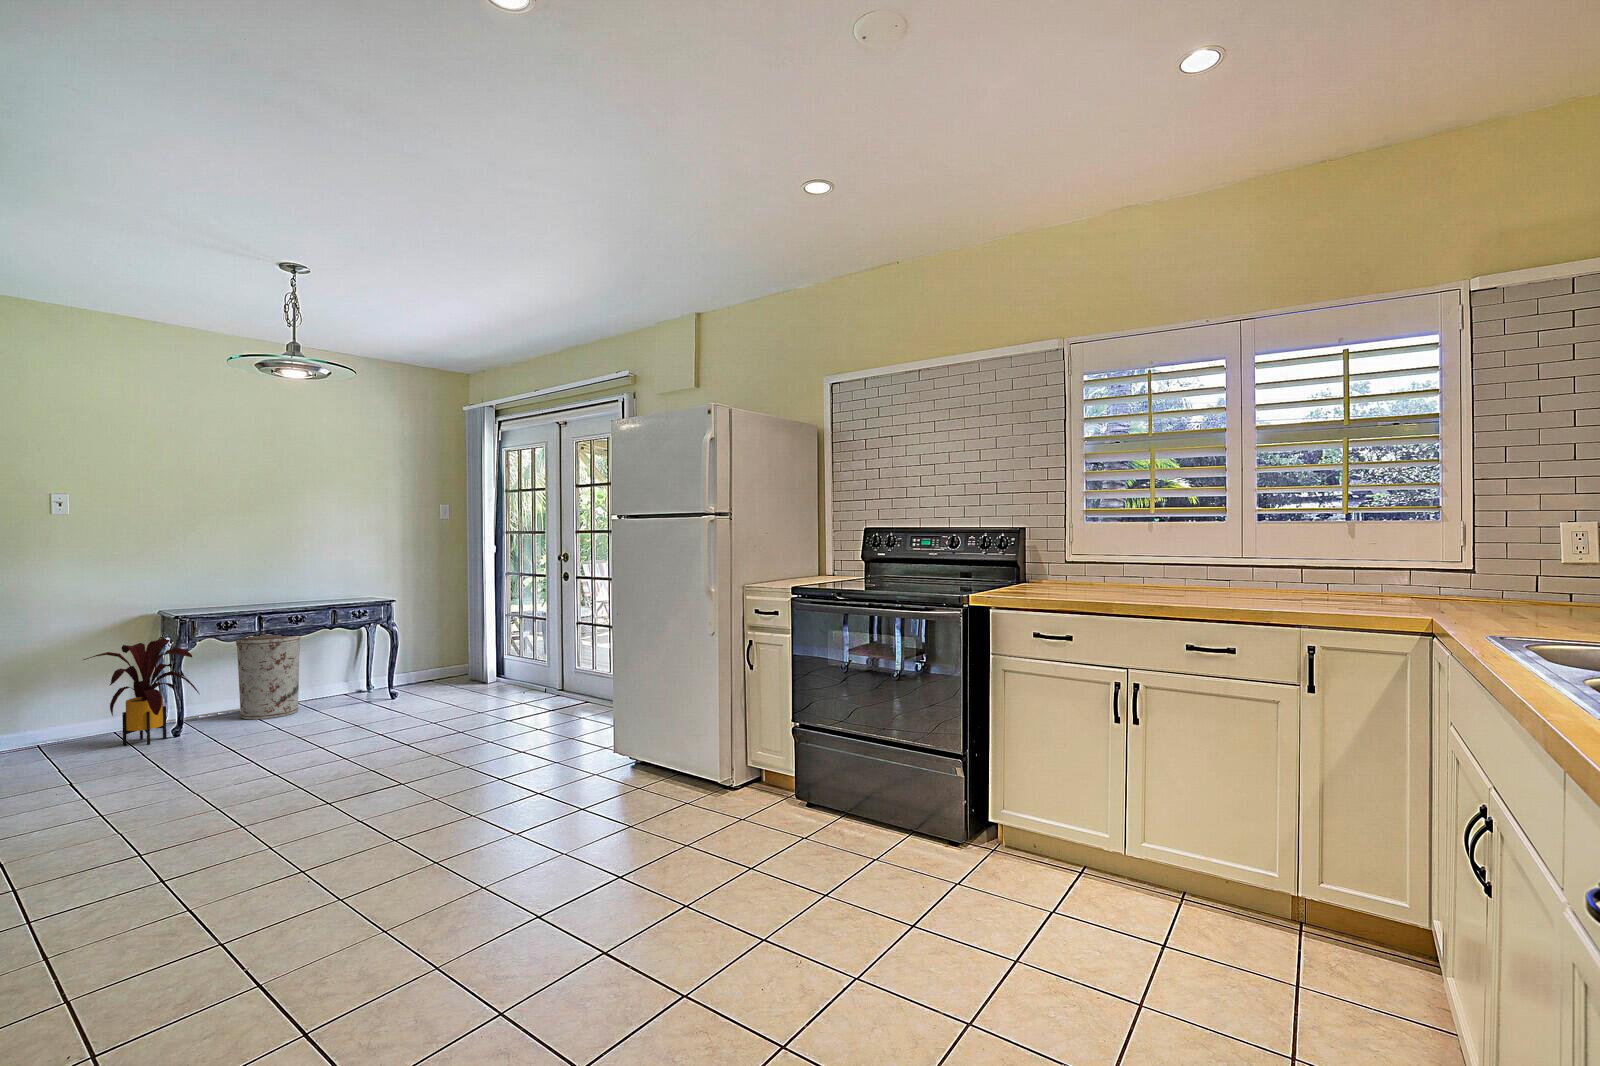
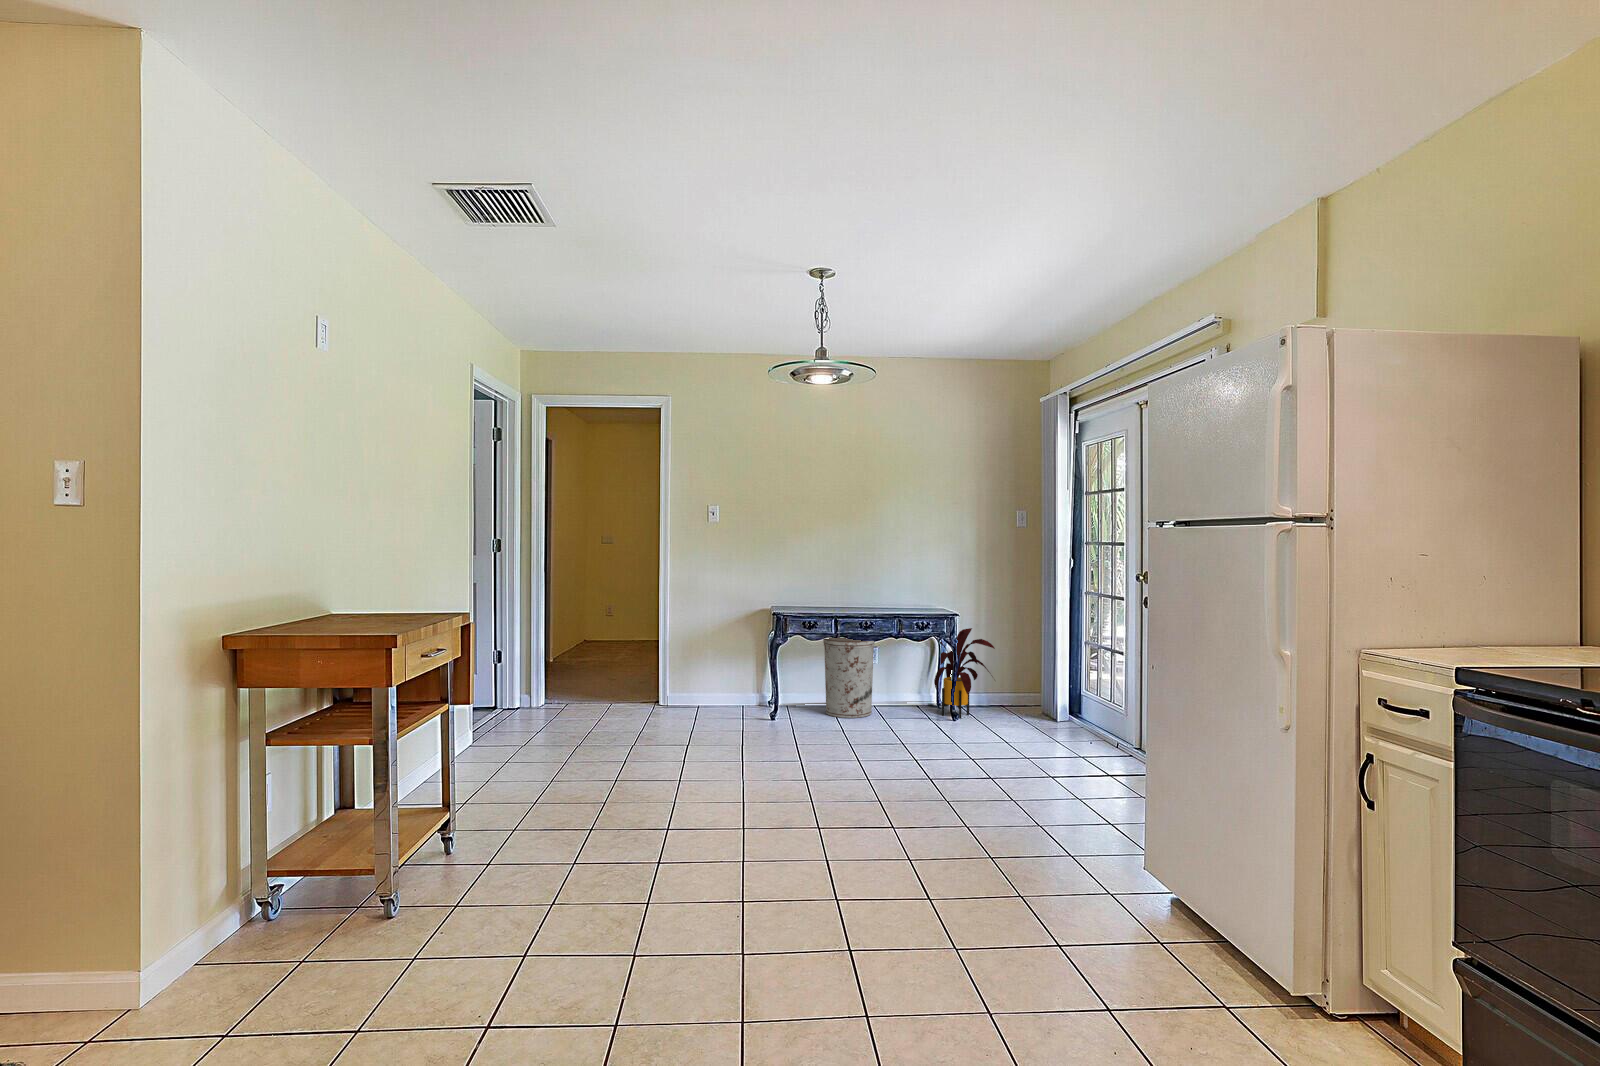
house plant: present [84,638,199,745] -> present [918,628,995,718]

